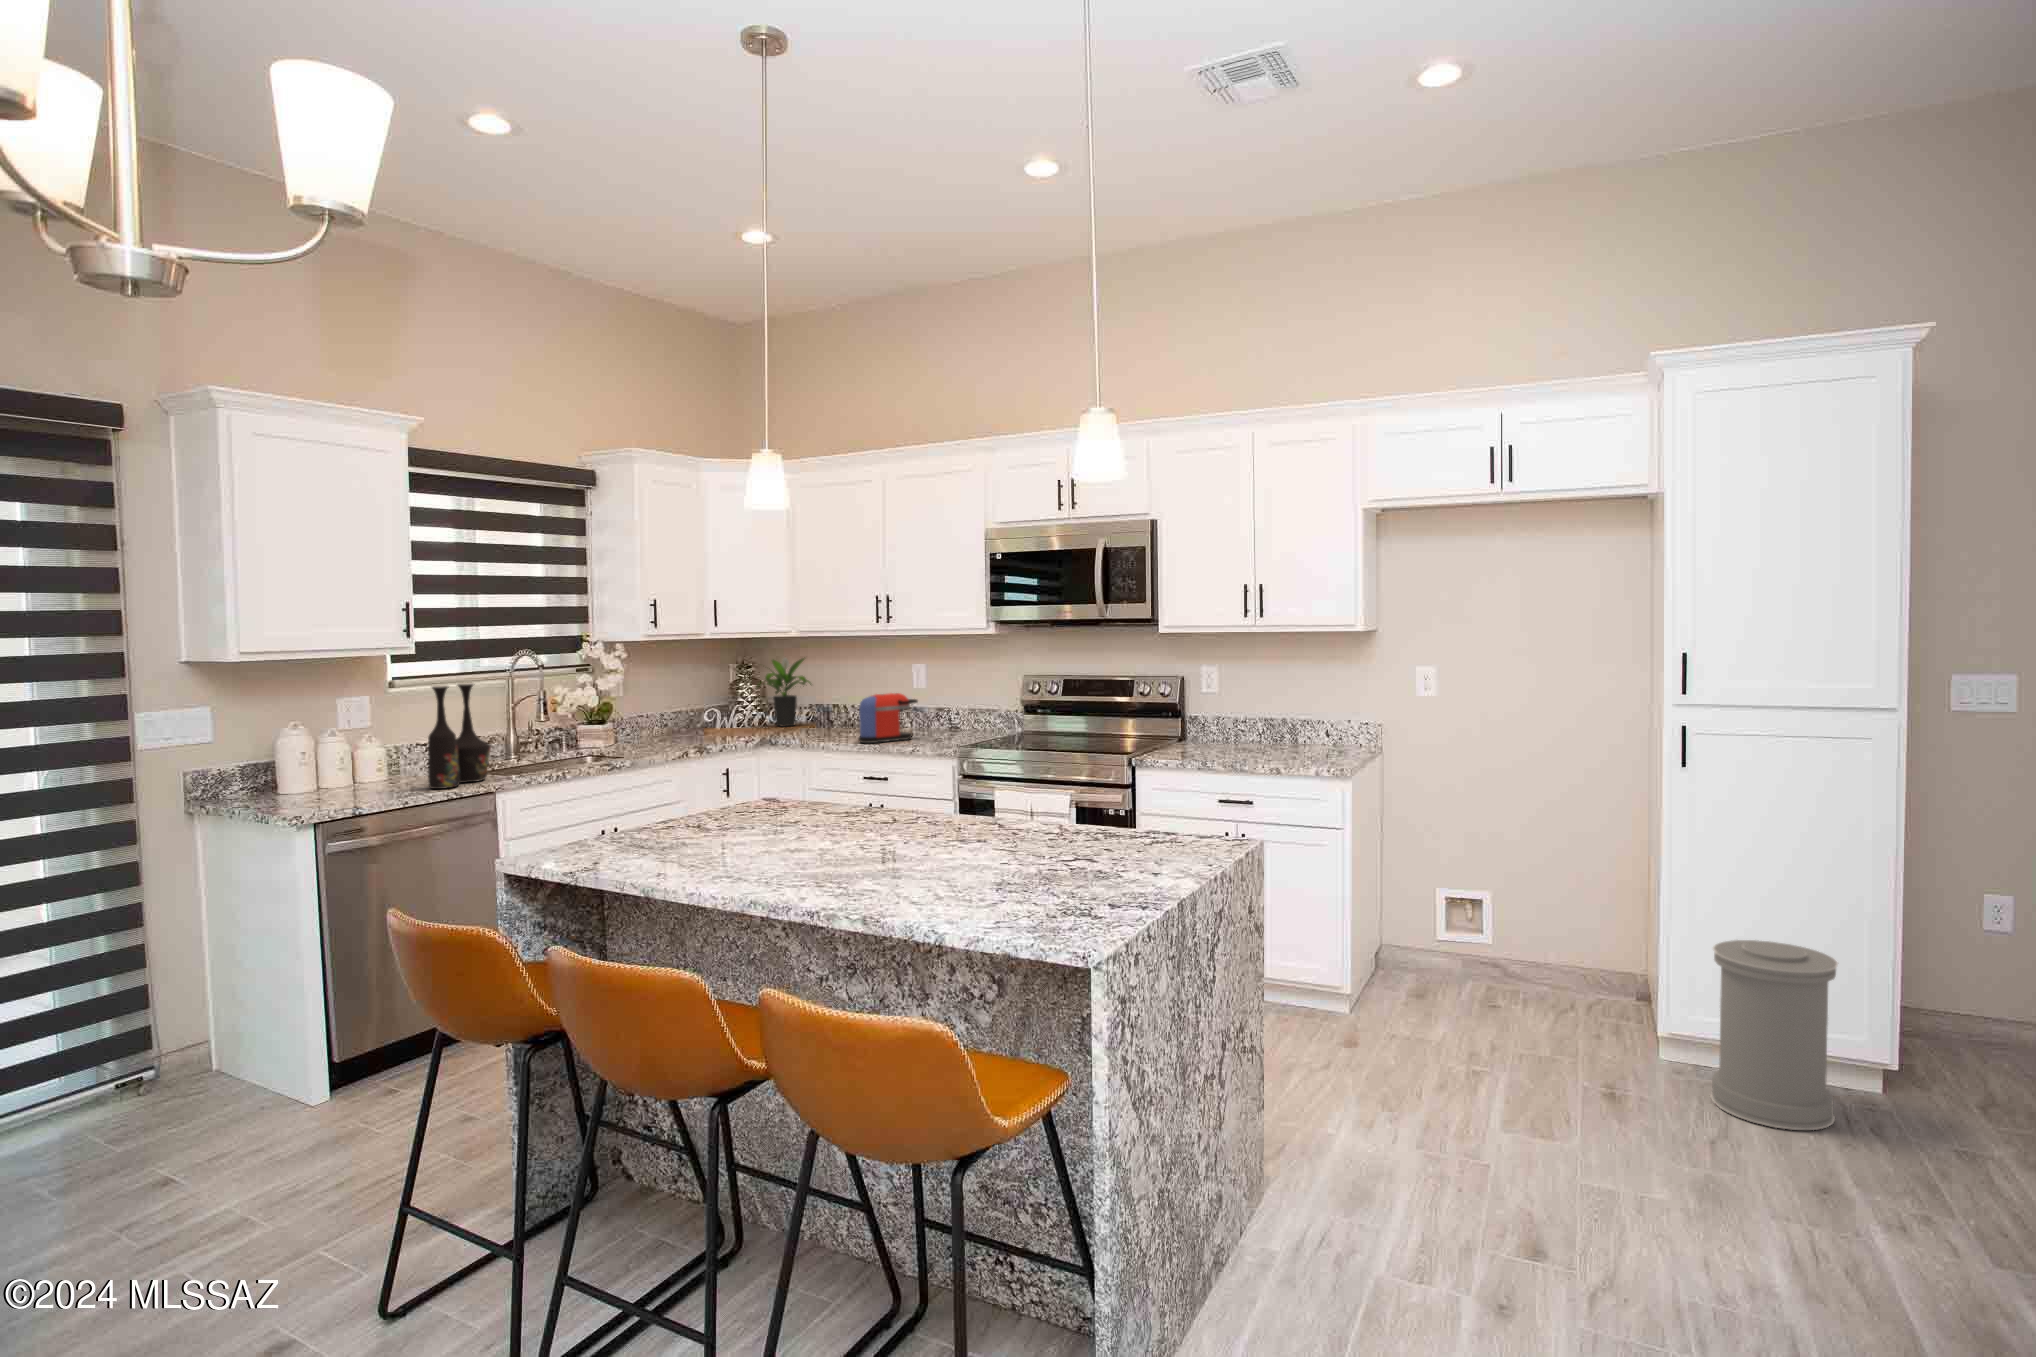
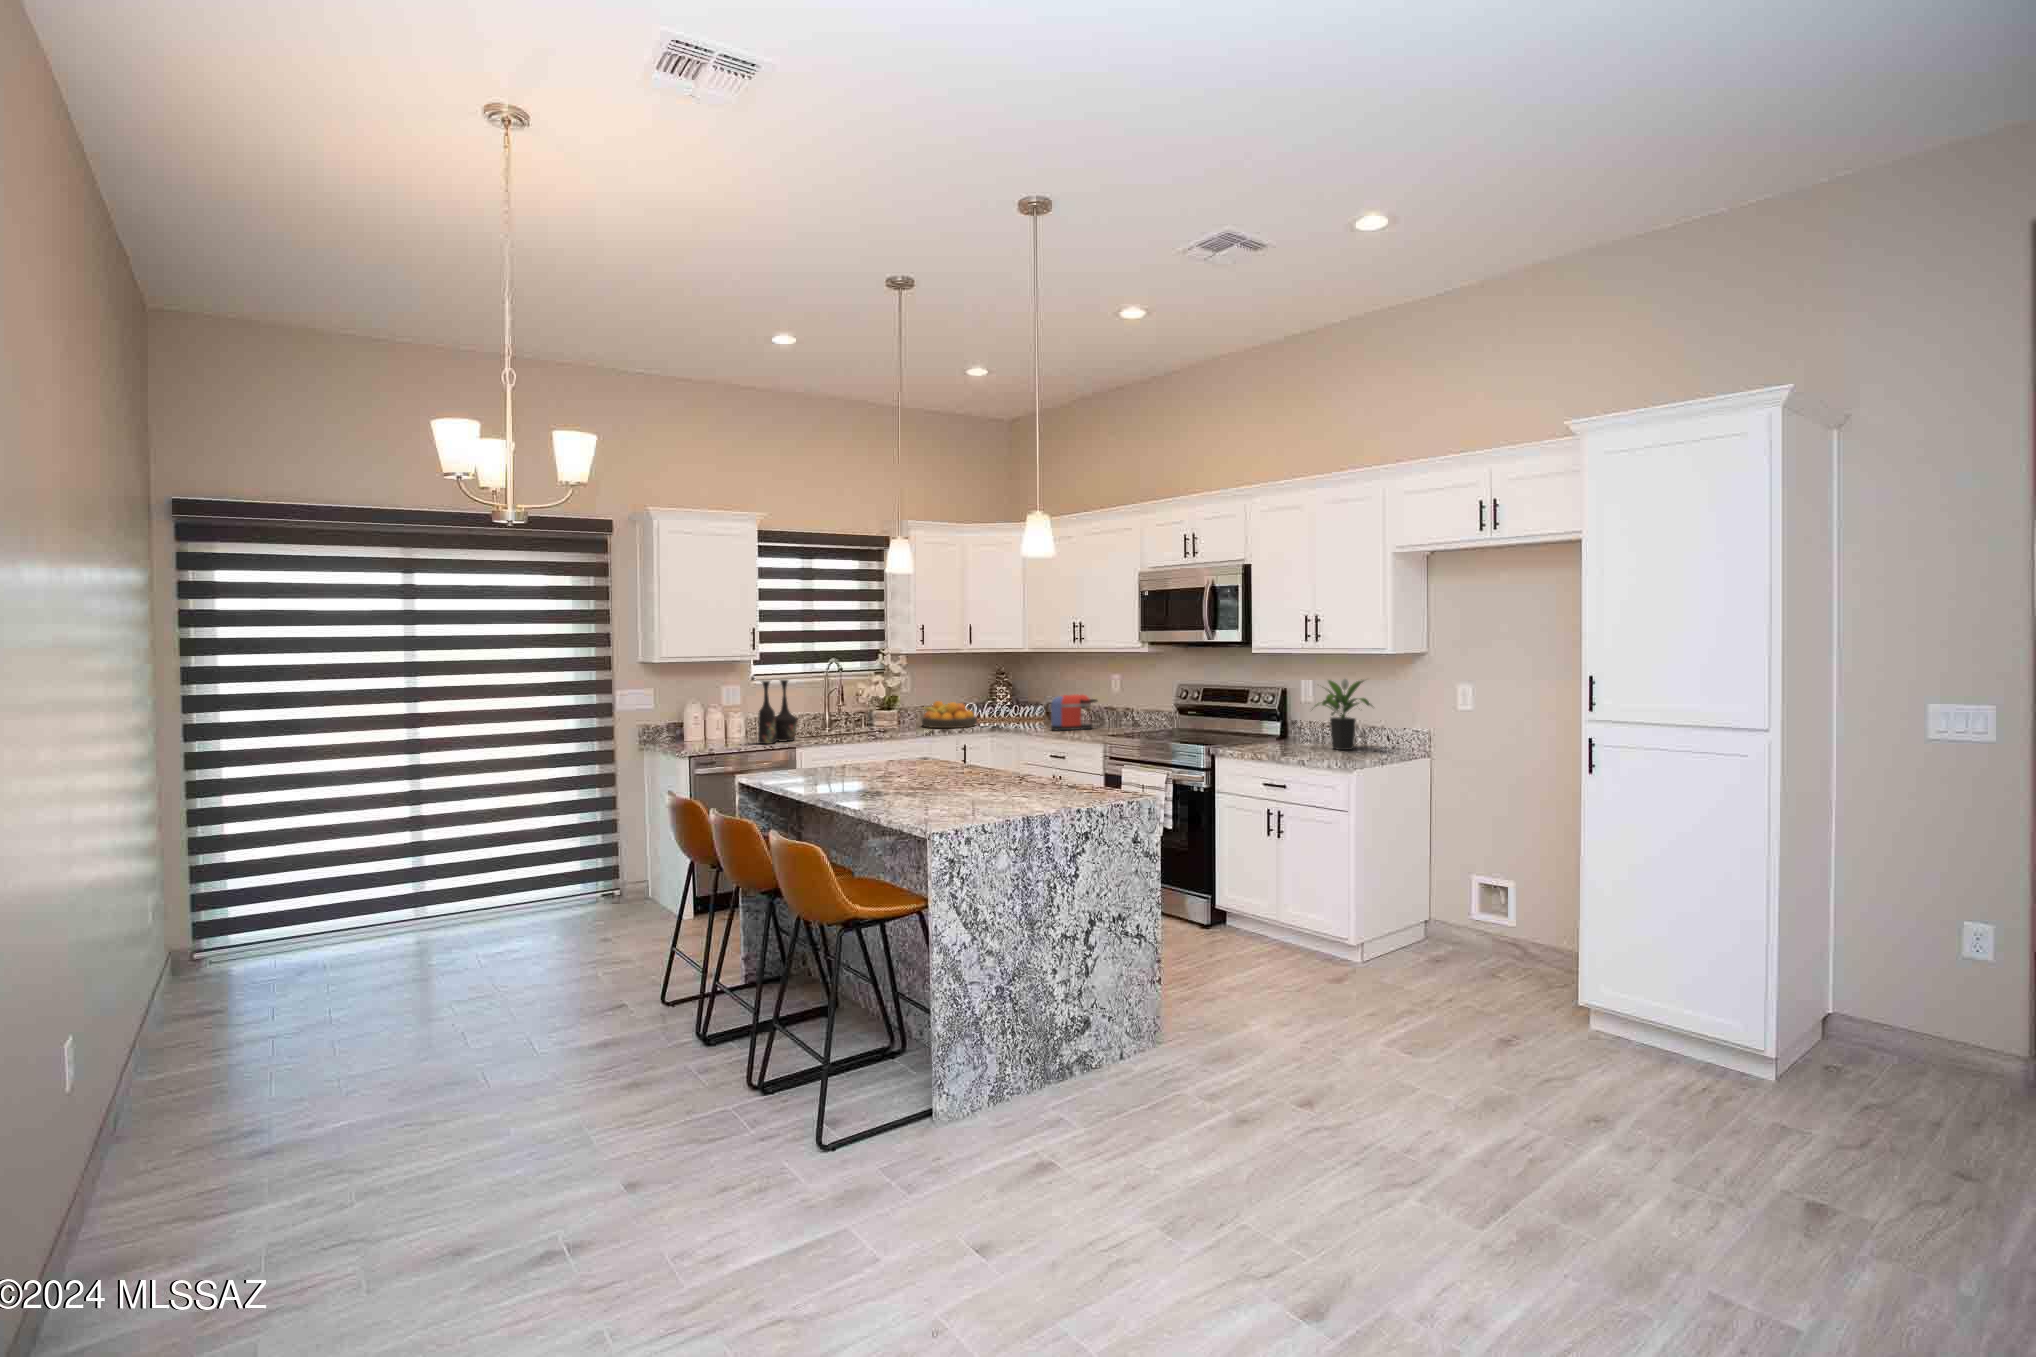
potted plant: present [757,658,811,727] -> present [1315,679,1372,750]
fruit bowl: none [655,709,739,748] -> present [922,701,977,728]
trash can: present [1710,940,1838,1130] -> none [1593,926,1700,1089]

